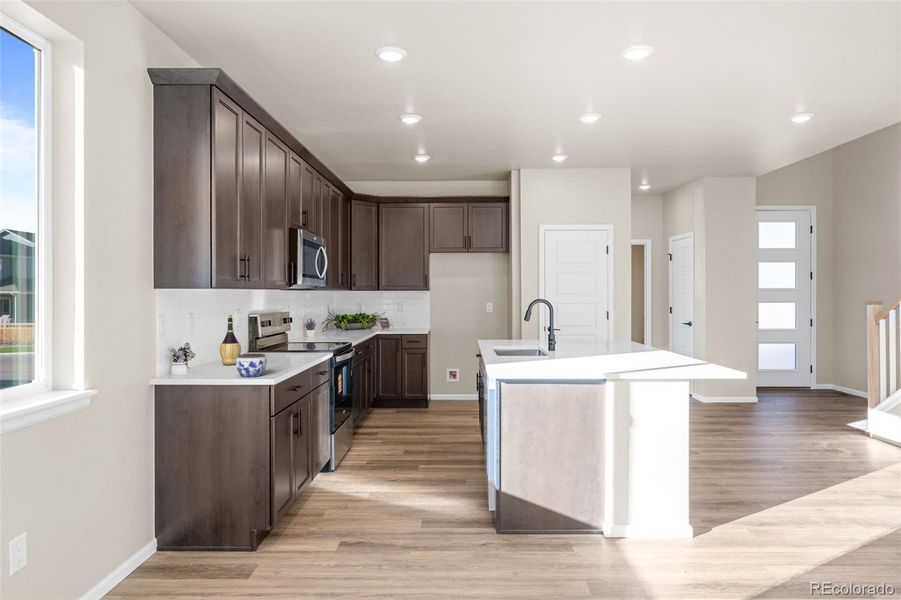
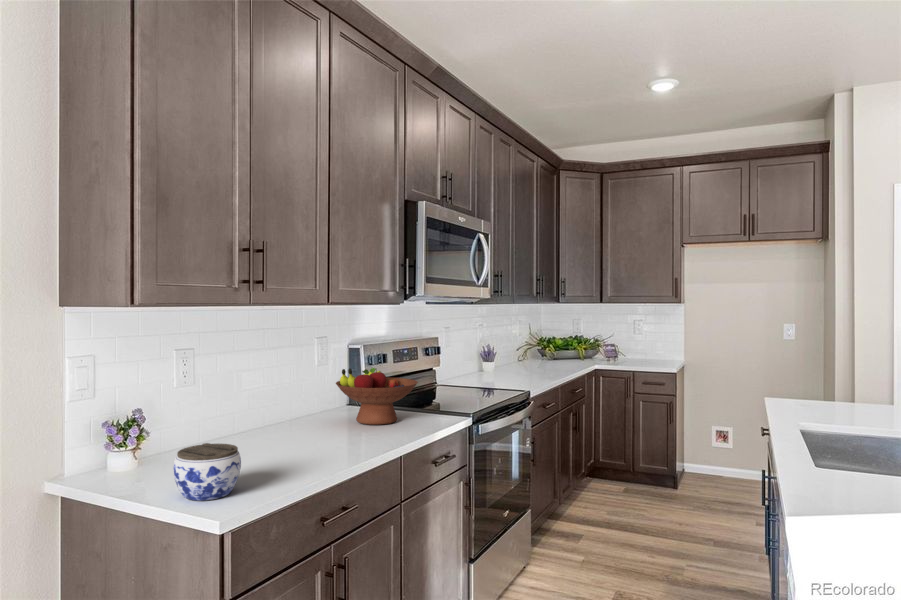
wine bottle: present [220,315,241,365] -> none [244,351,281,441]
fruit bowl: none [257,326,306,357] -> present [336,368,418,425]

